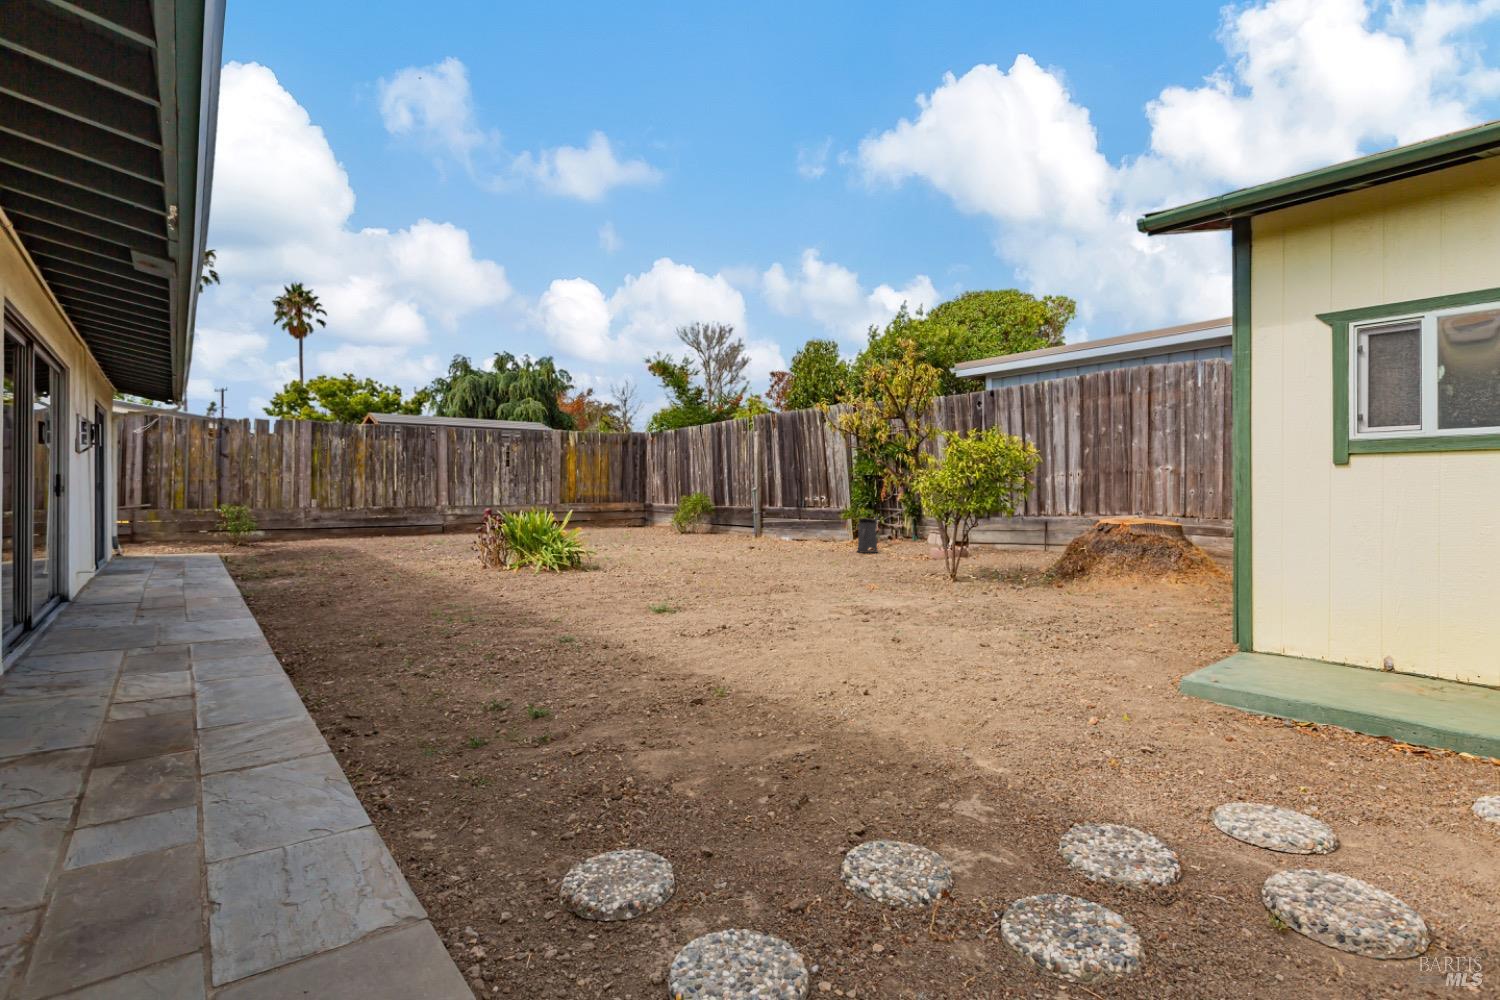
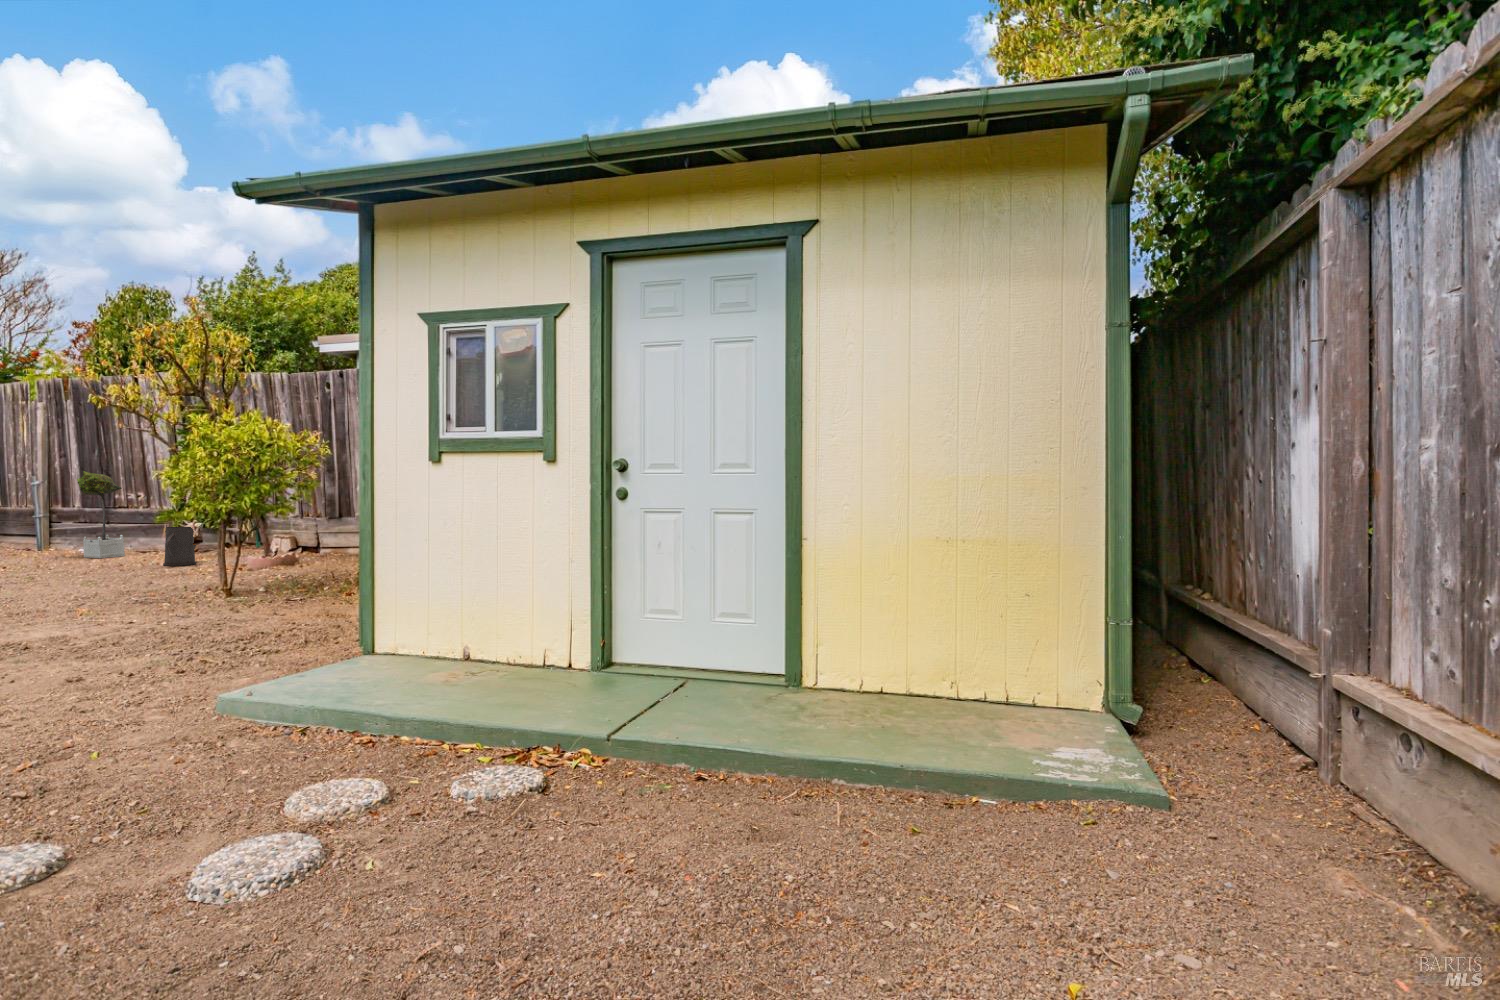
potted tree: none [789,480,817,545] -> present [77,471,125,558]

